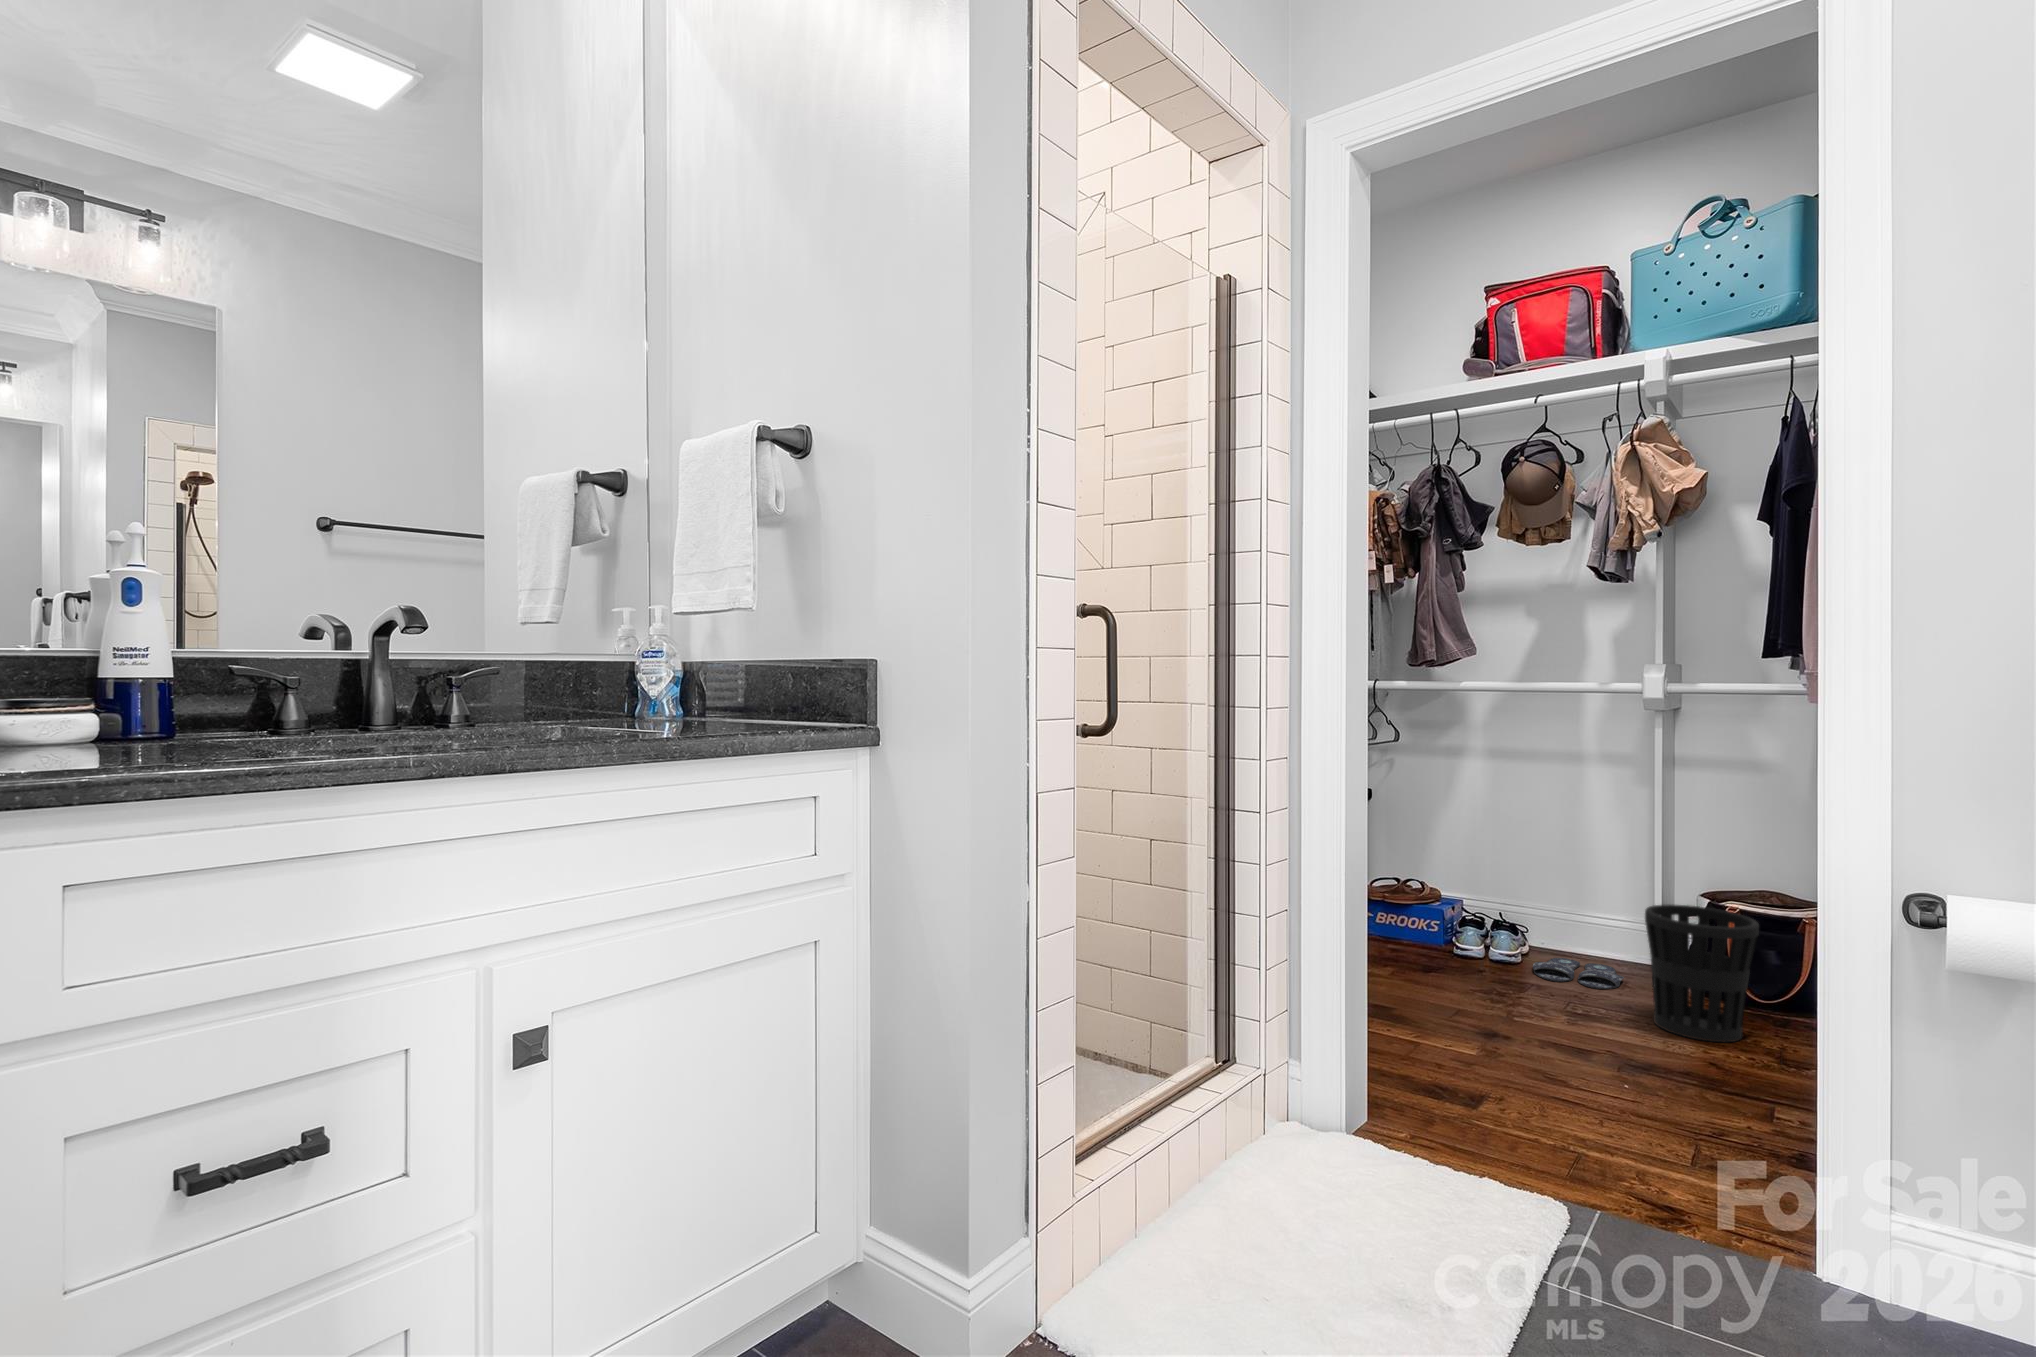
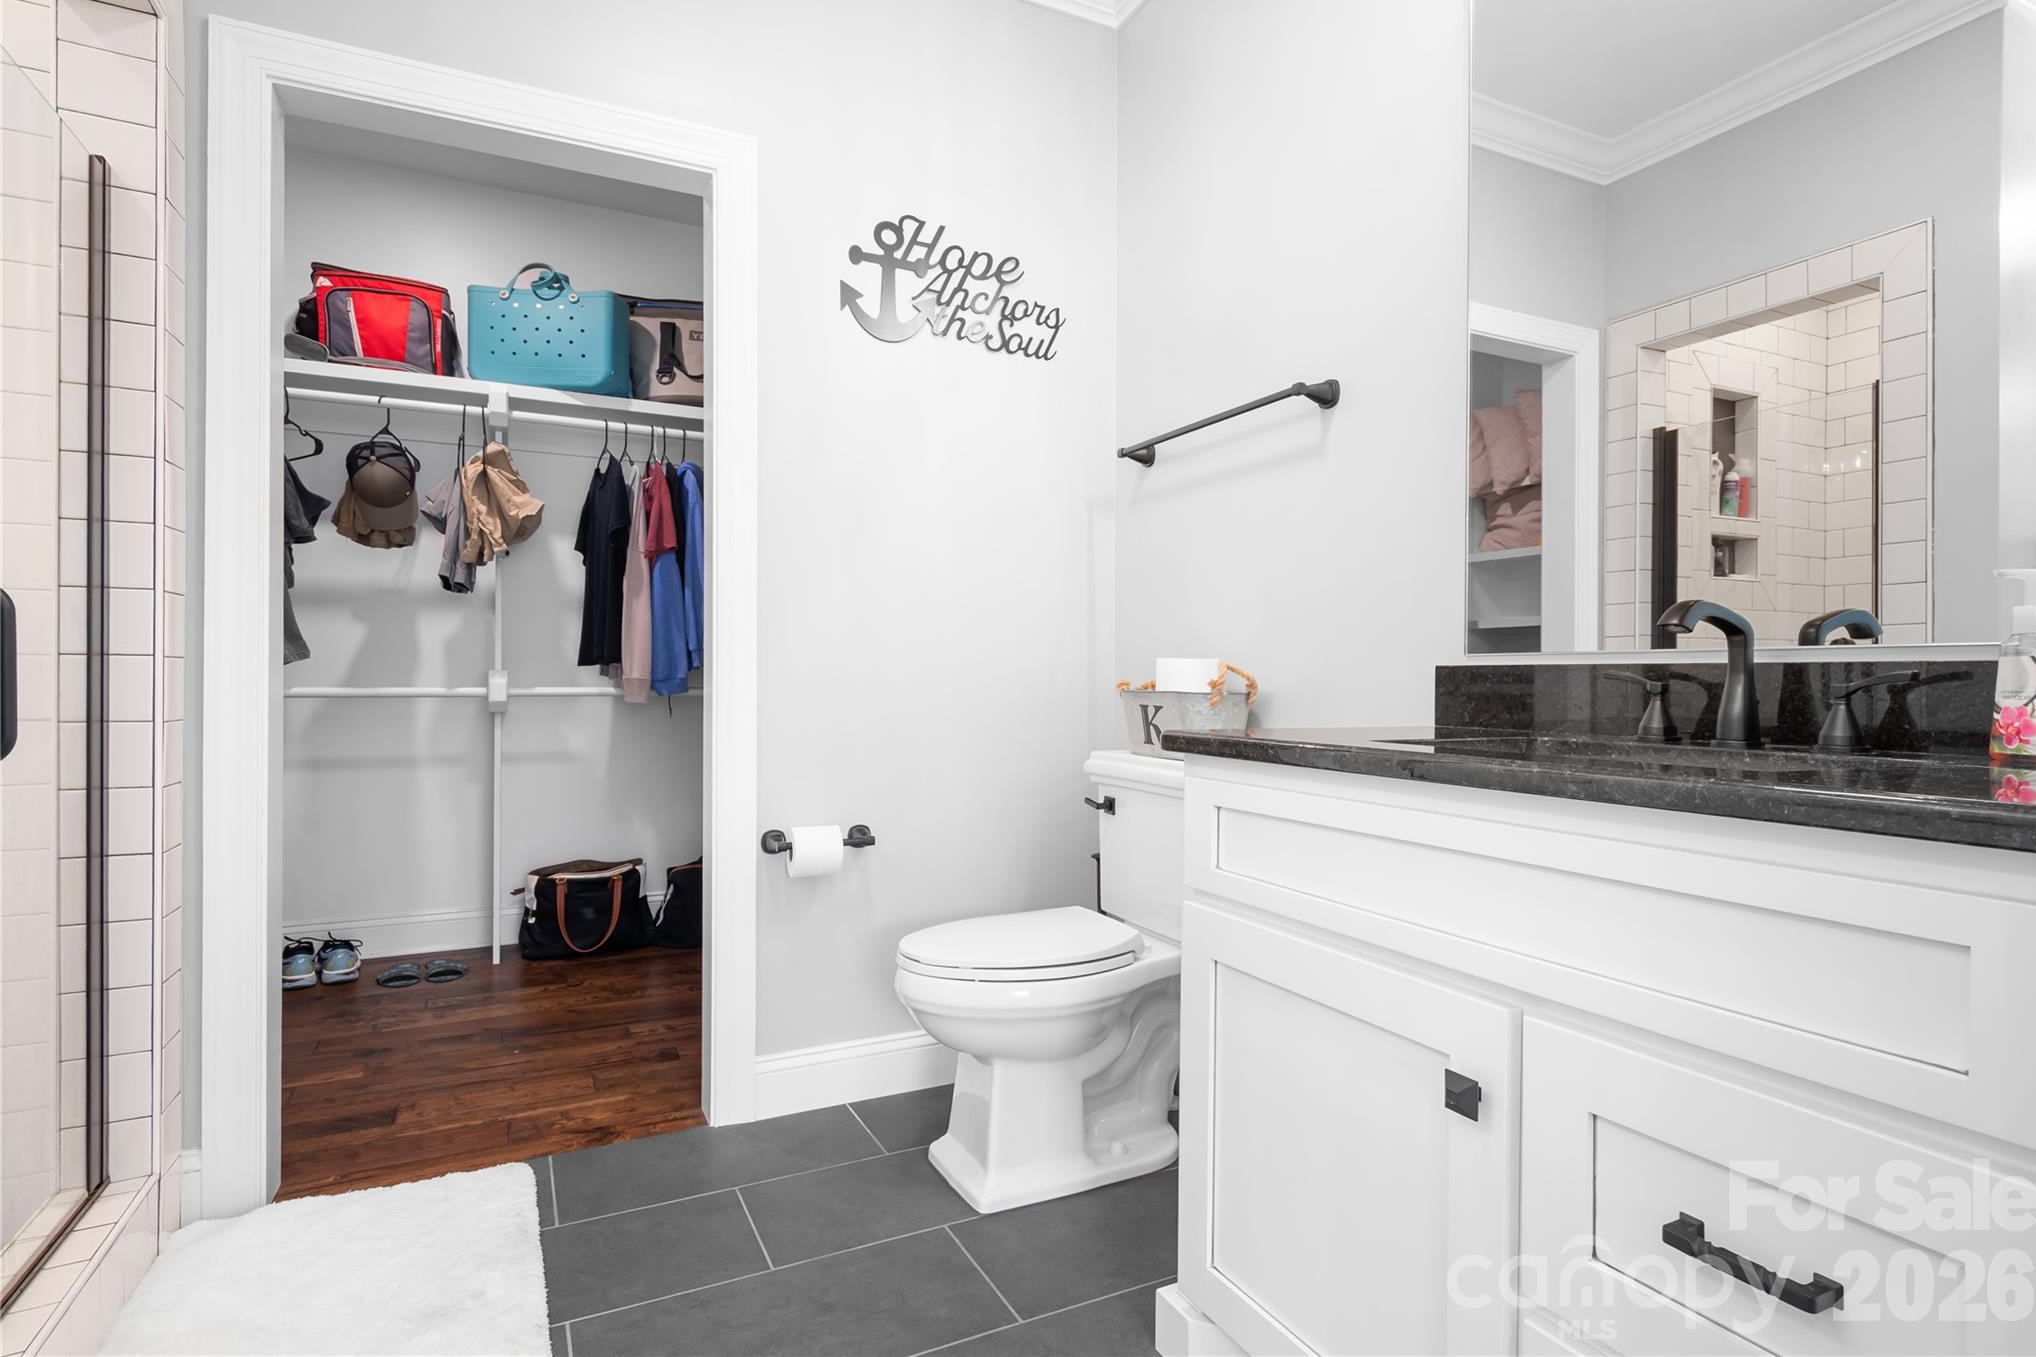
wastebasket: present [1645,904,1759,1042] -> none [500,881,591,998]

